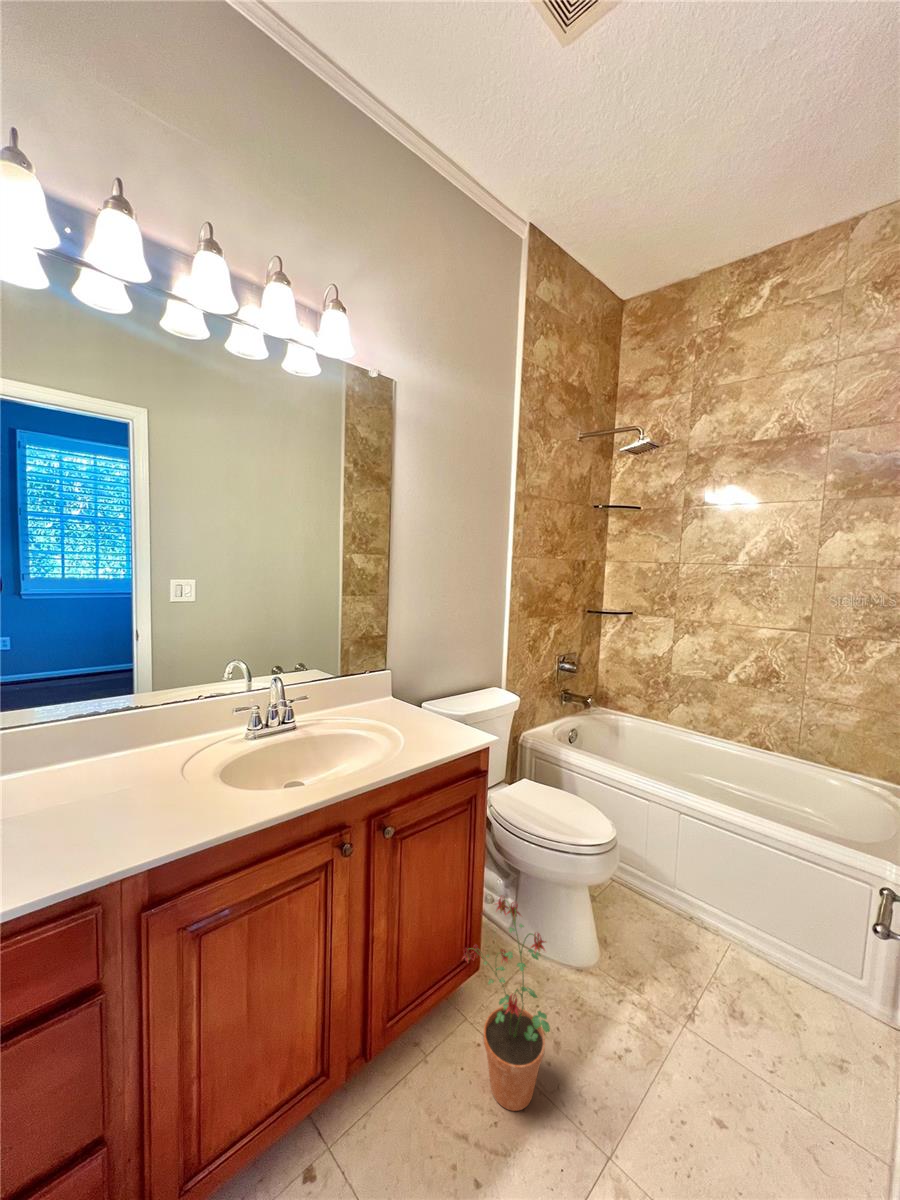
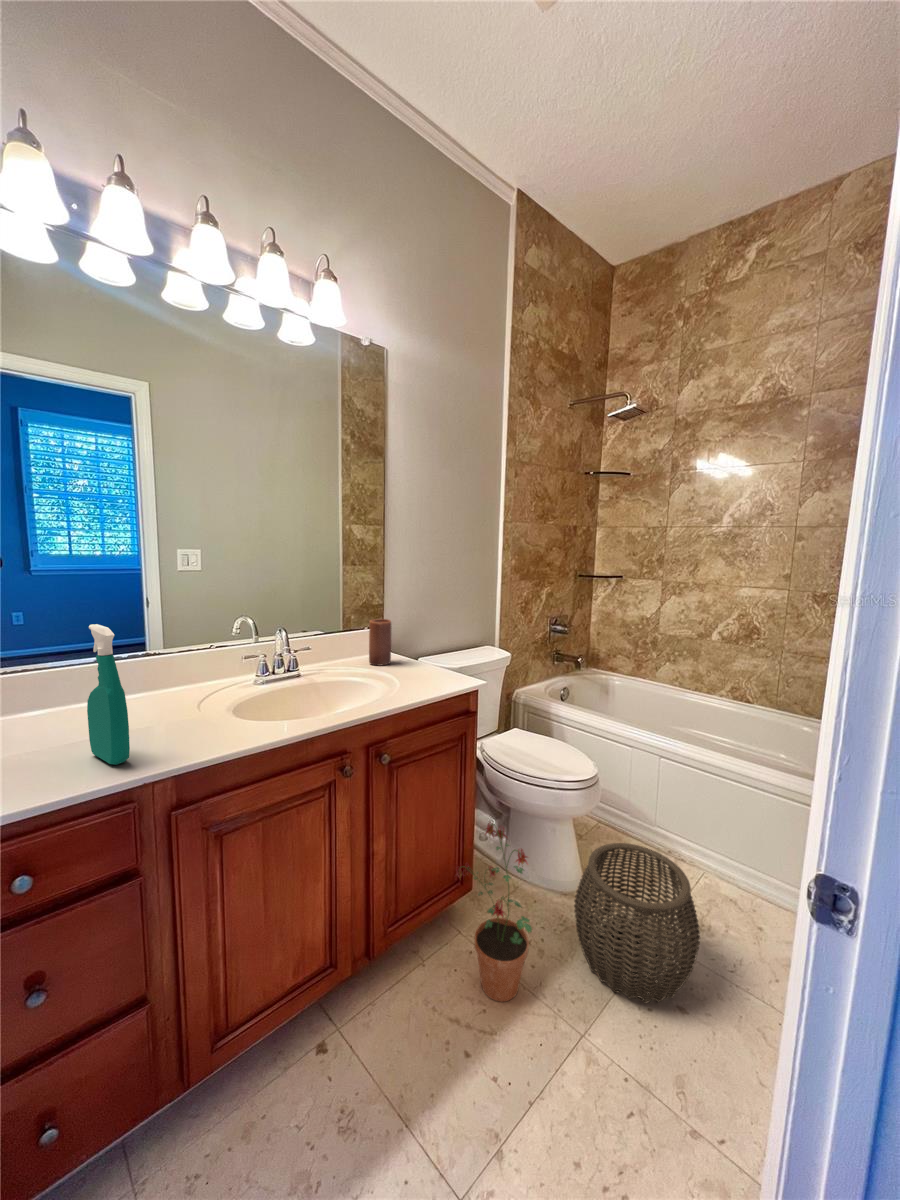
candle: none [371,663,395,715] -> present [369,619,391,666]
spray bottle: none [42,692,89,862] -> present [87,624,130,765]
woven basket: none [593,916,738,1115] -> present [574,843,700,1003]

